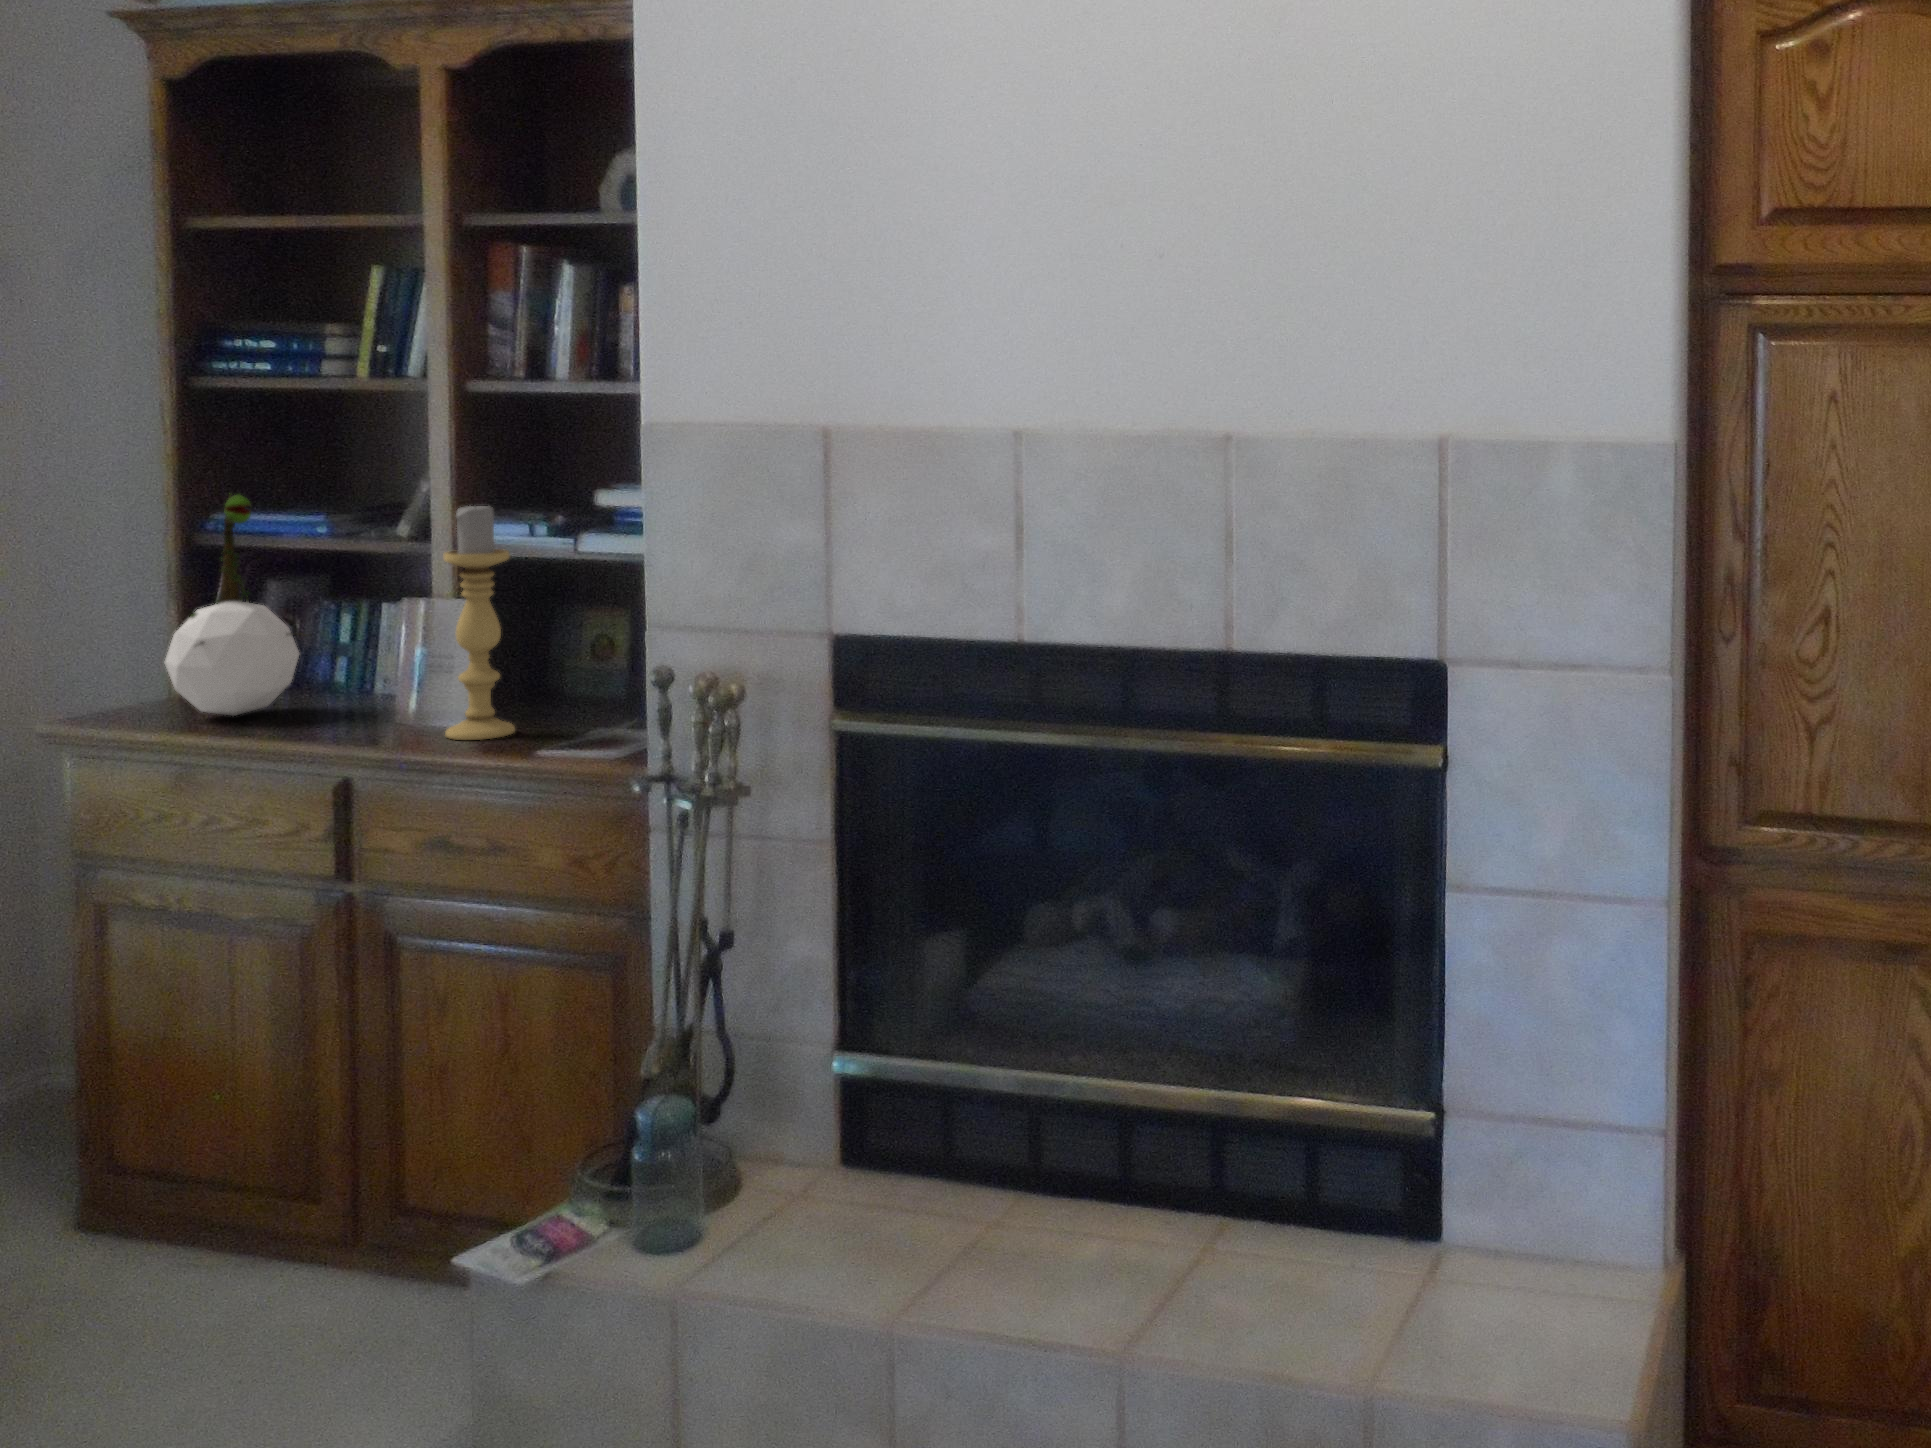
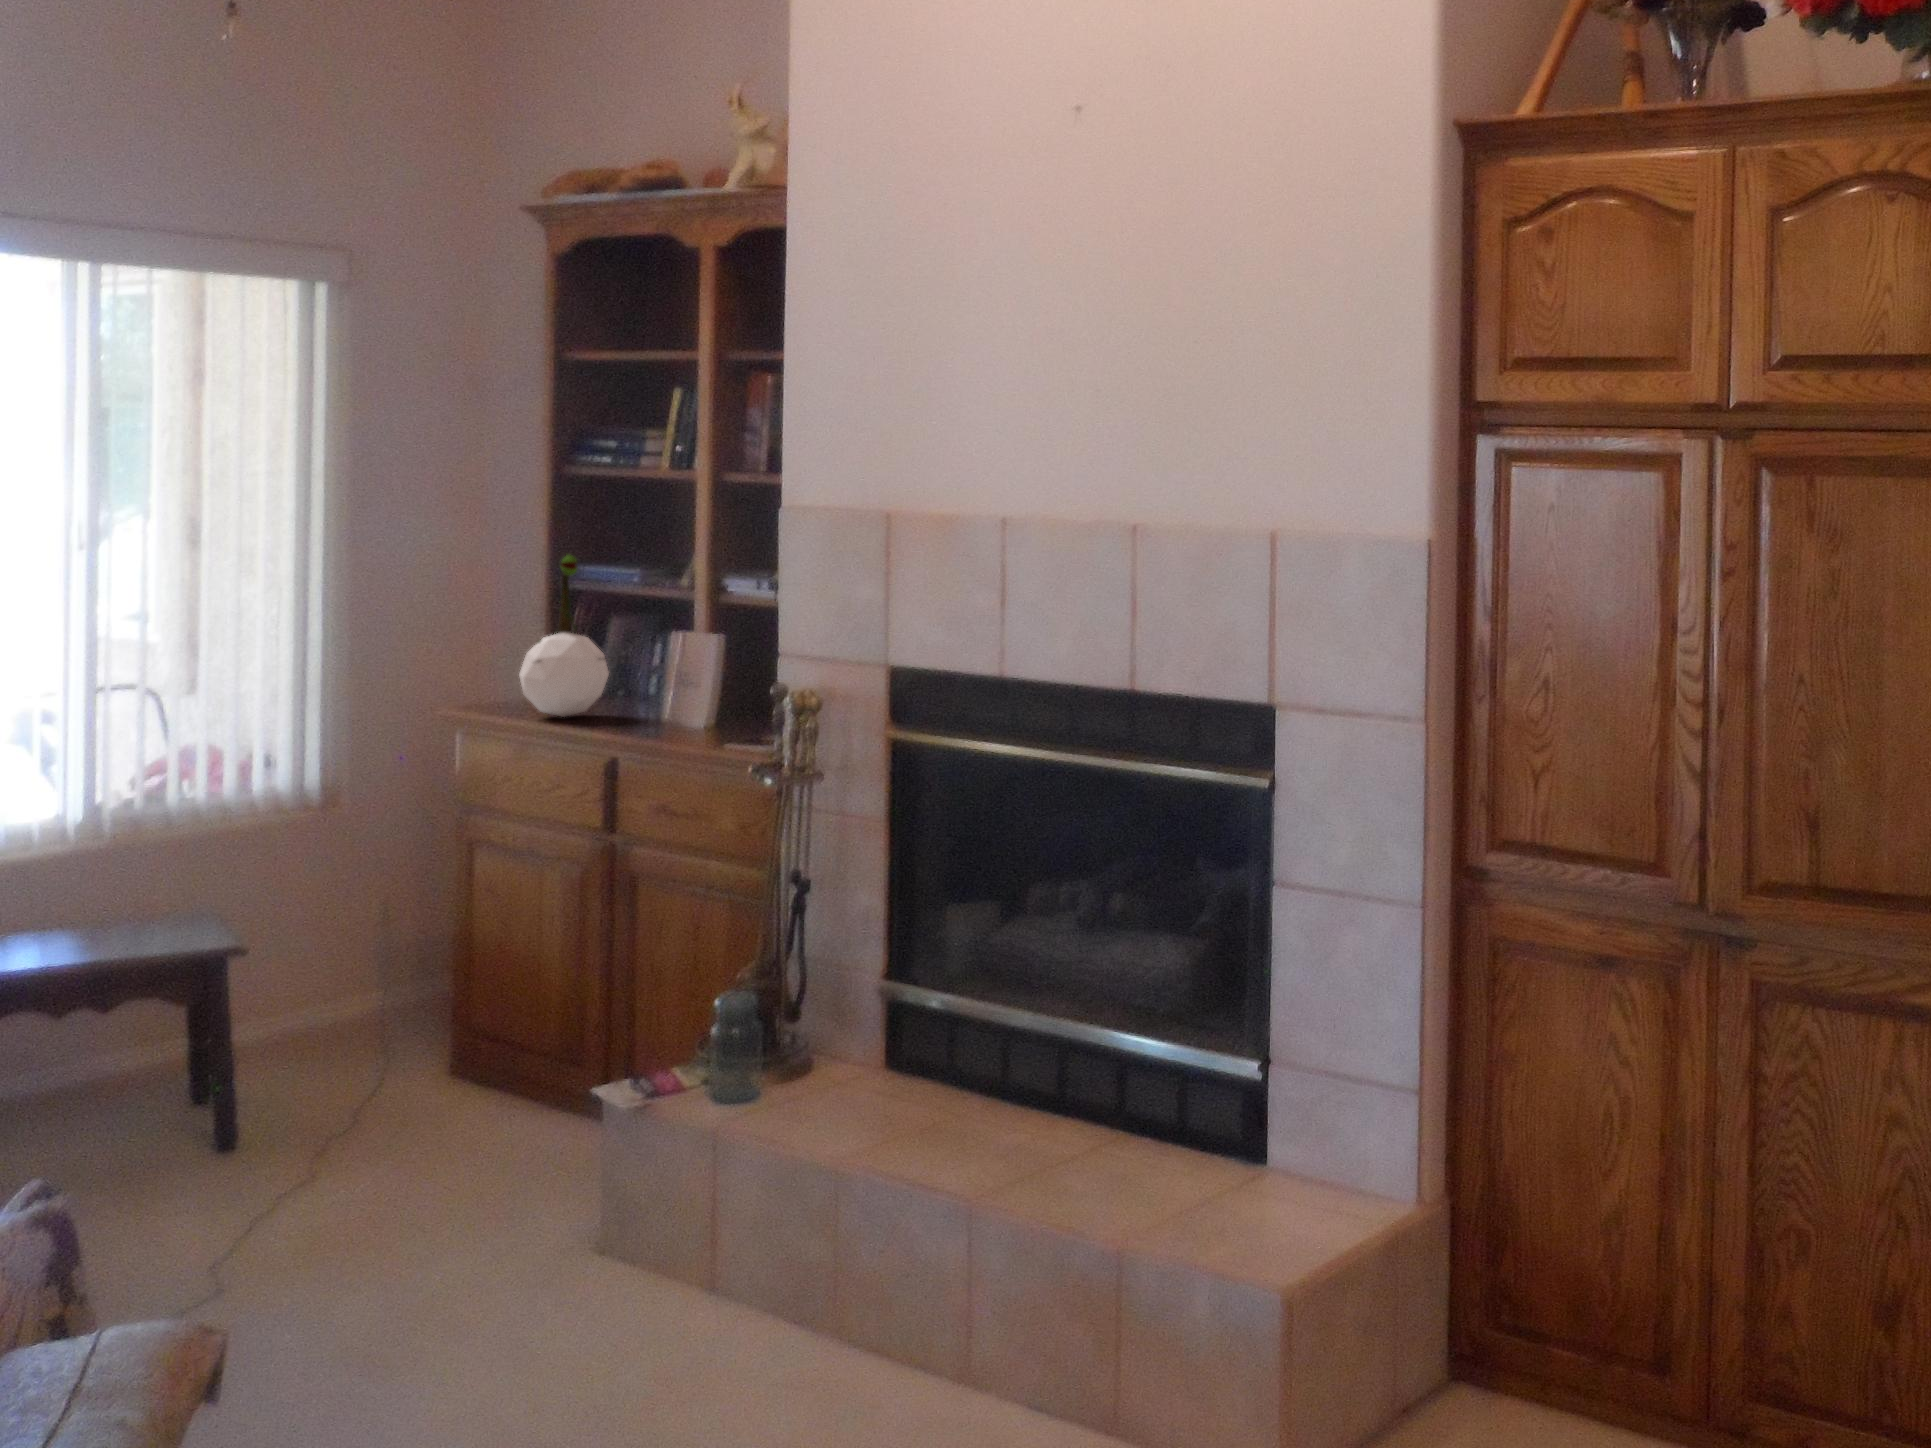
candle holder: present [444,505,515,740] -> none [681,565,731,741]

